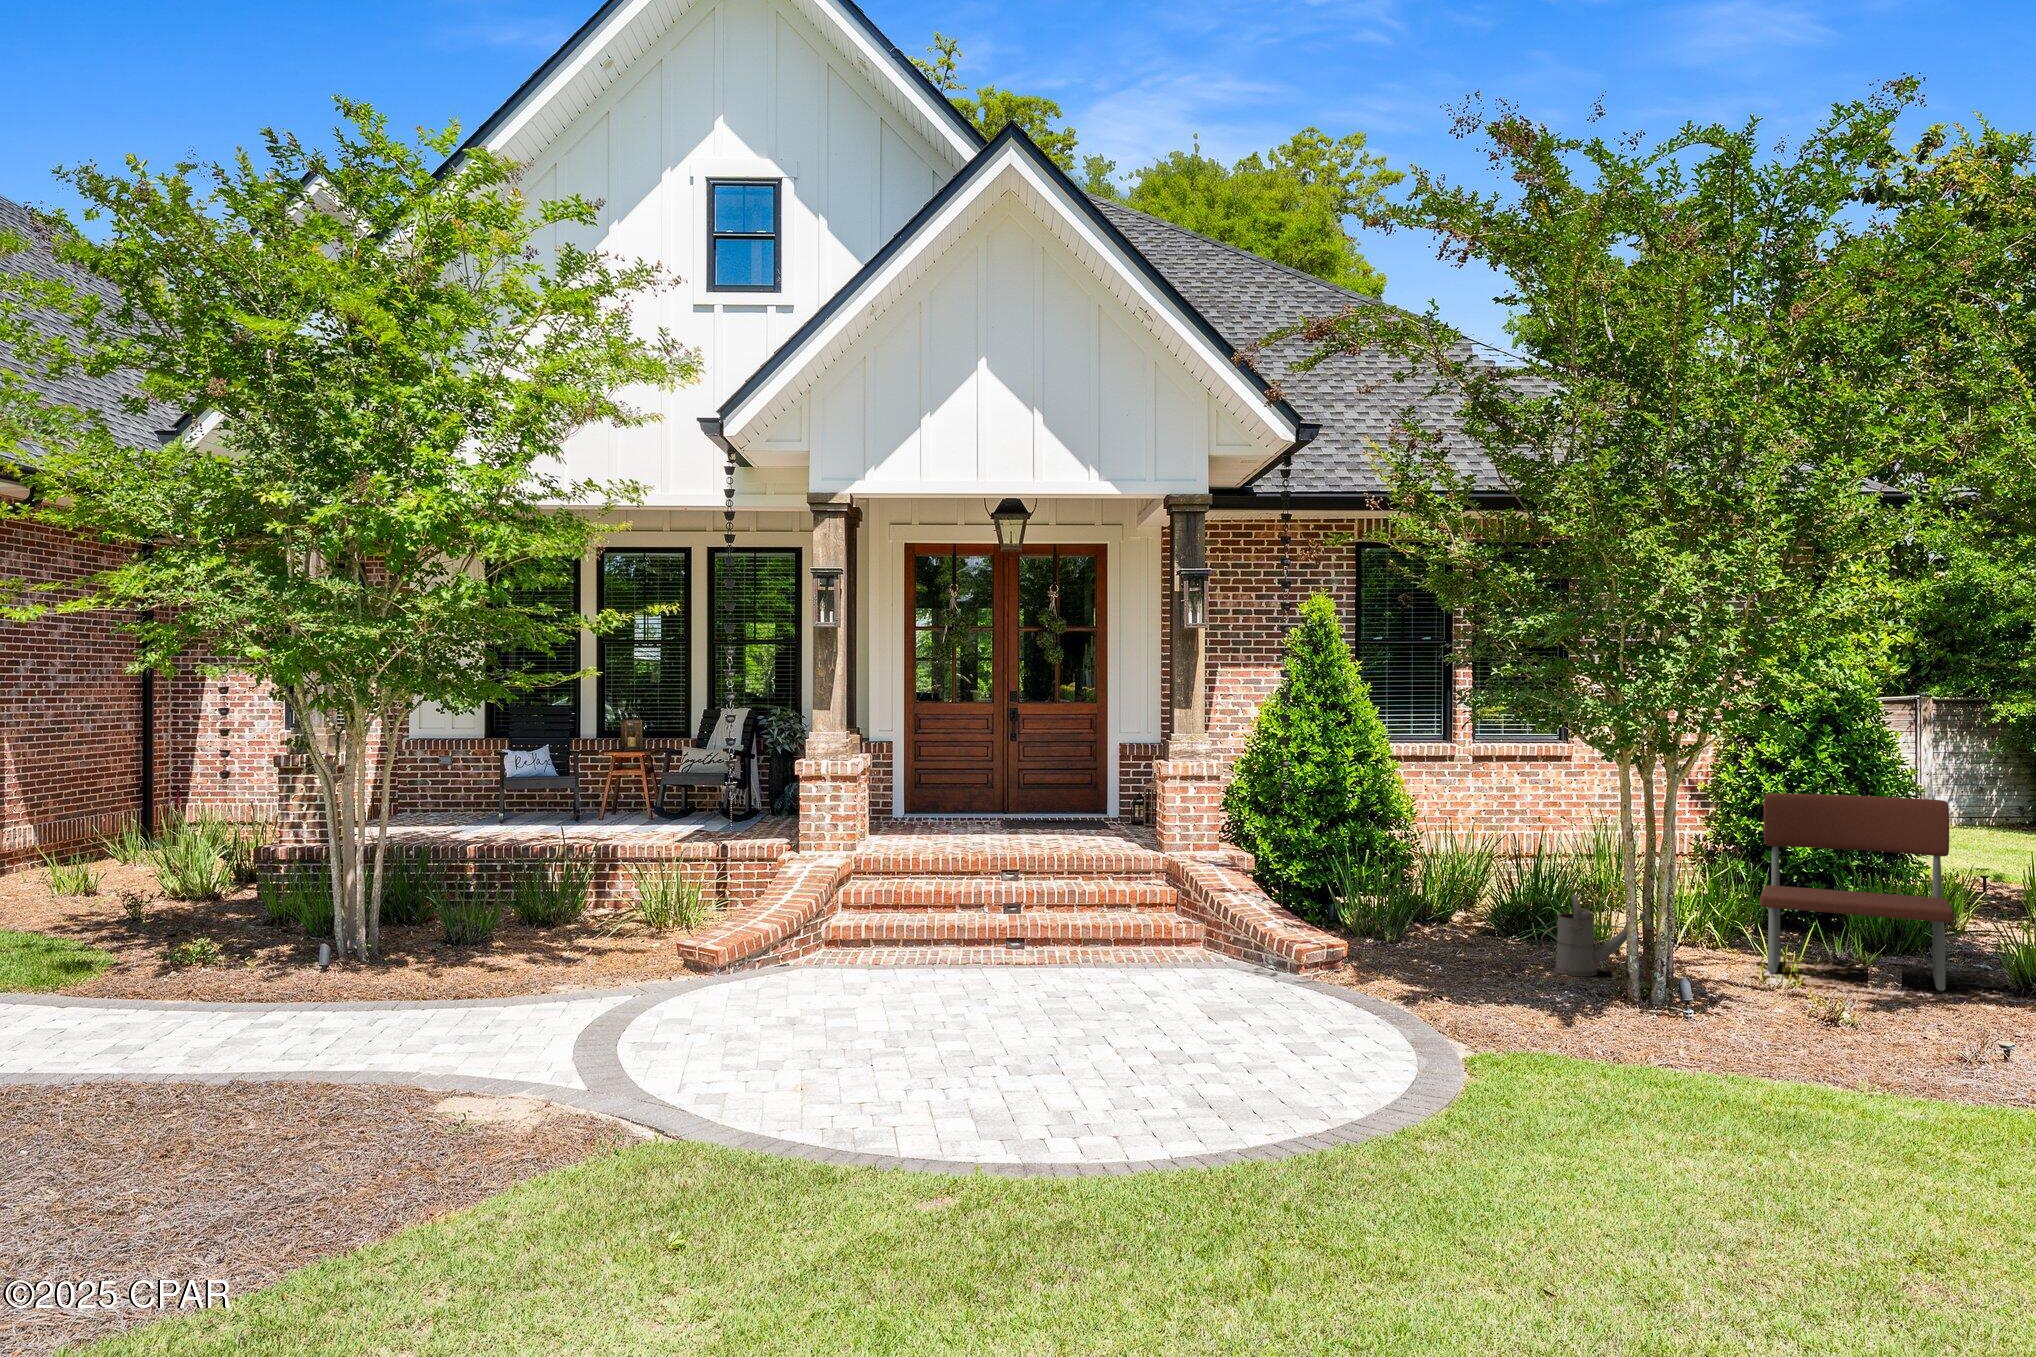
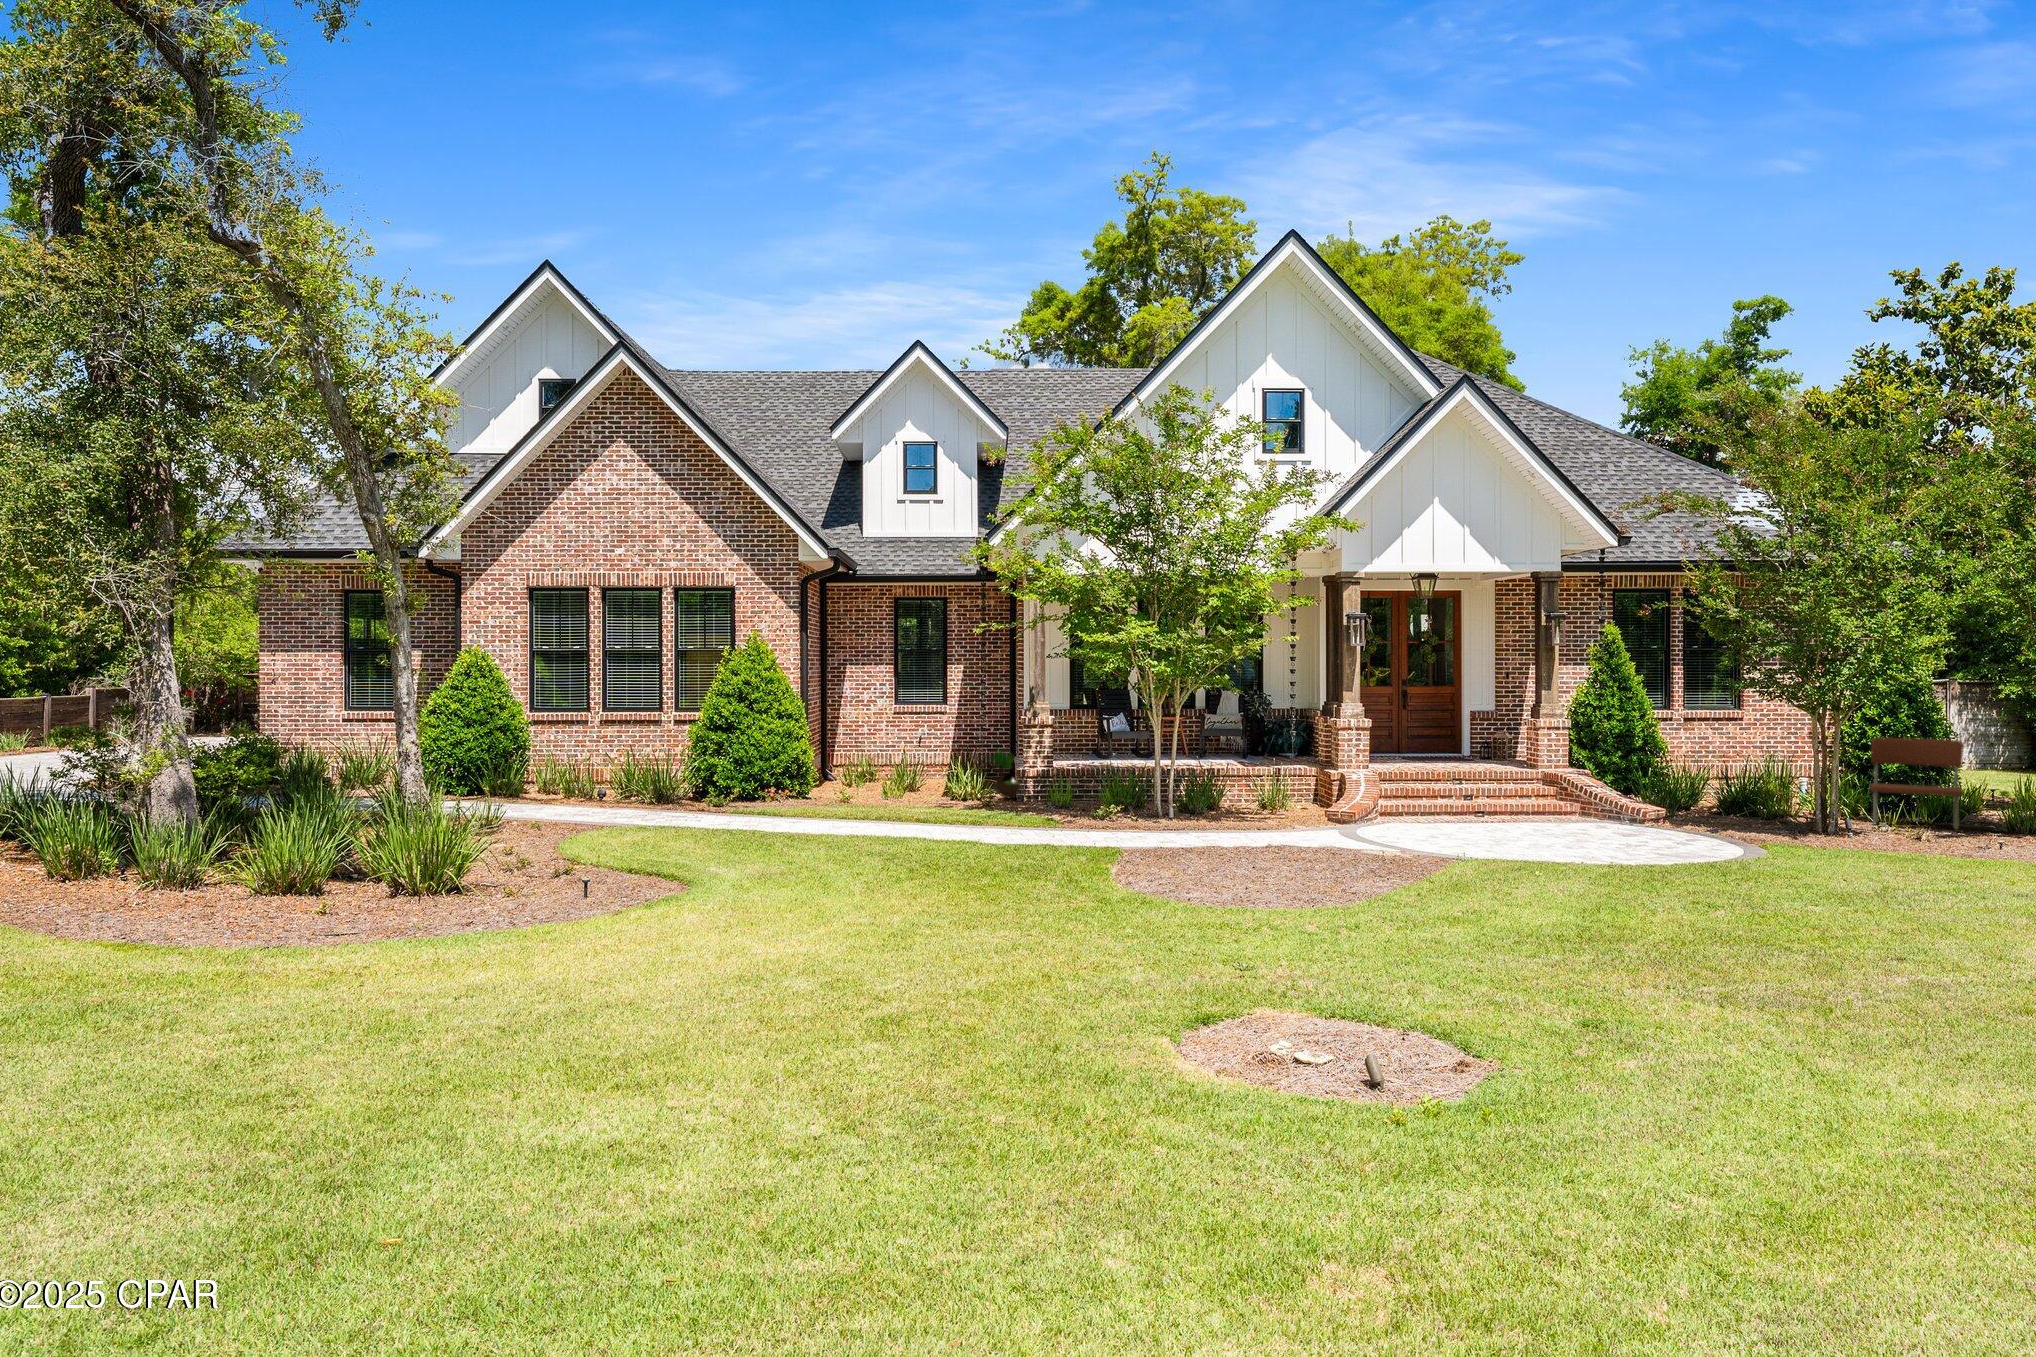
potted tree: none [212,808,275,904] -> present [989,750,1020,798]
watering can: present [1541,895,1646,976] -> none [1761,786,1815,825]

